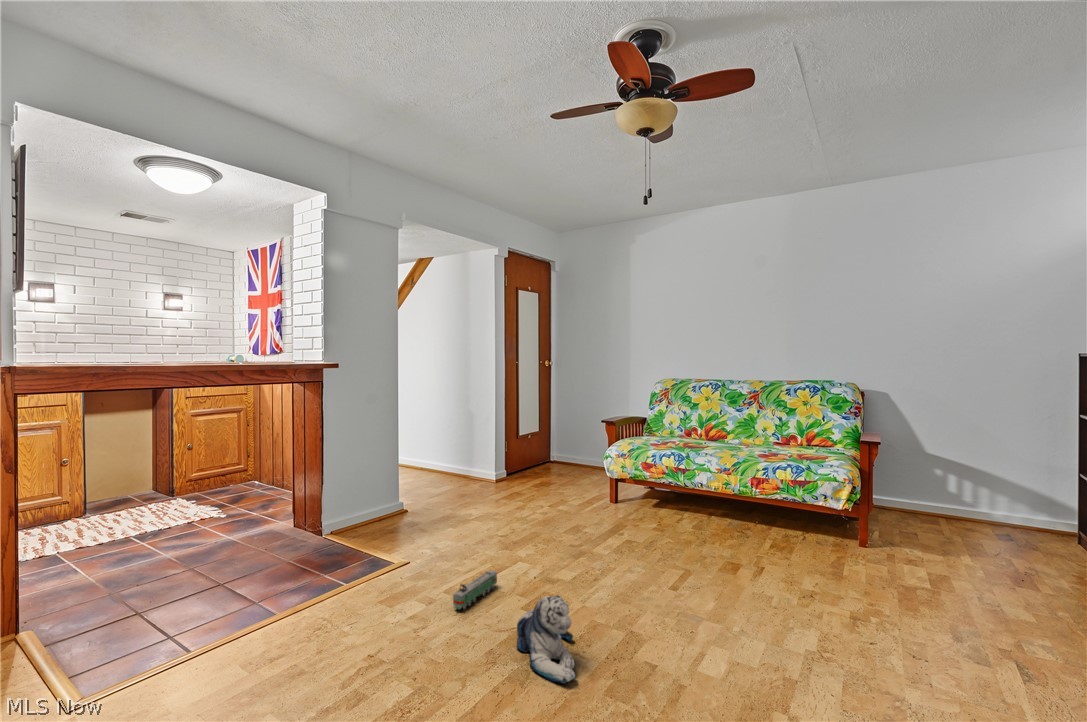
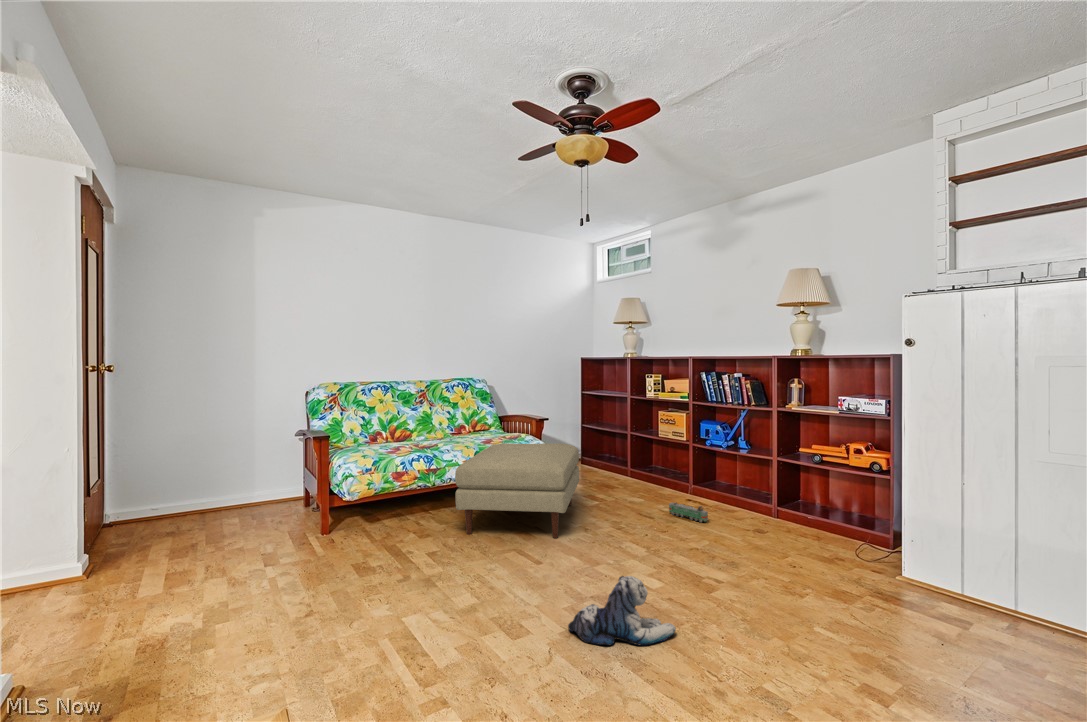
ottoman: none [668,461,871,579] -> present [455,443,579,538]
toy train: present [453,570,497,609] -> present [669,503,708,522]

